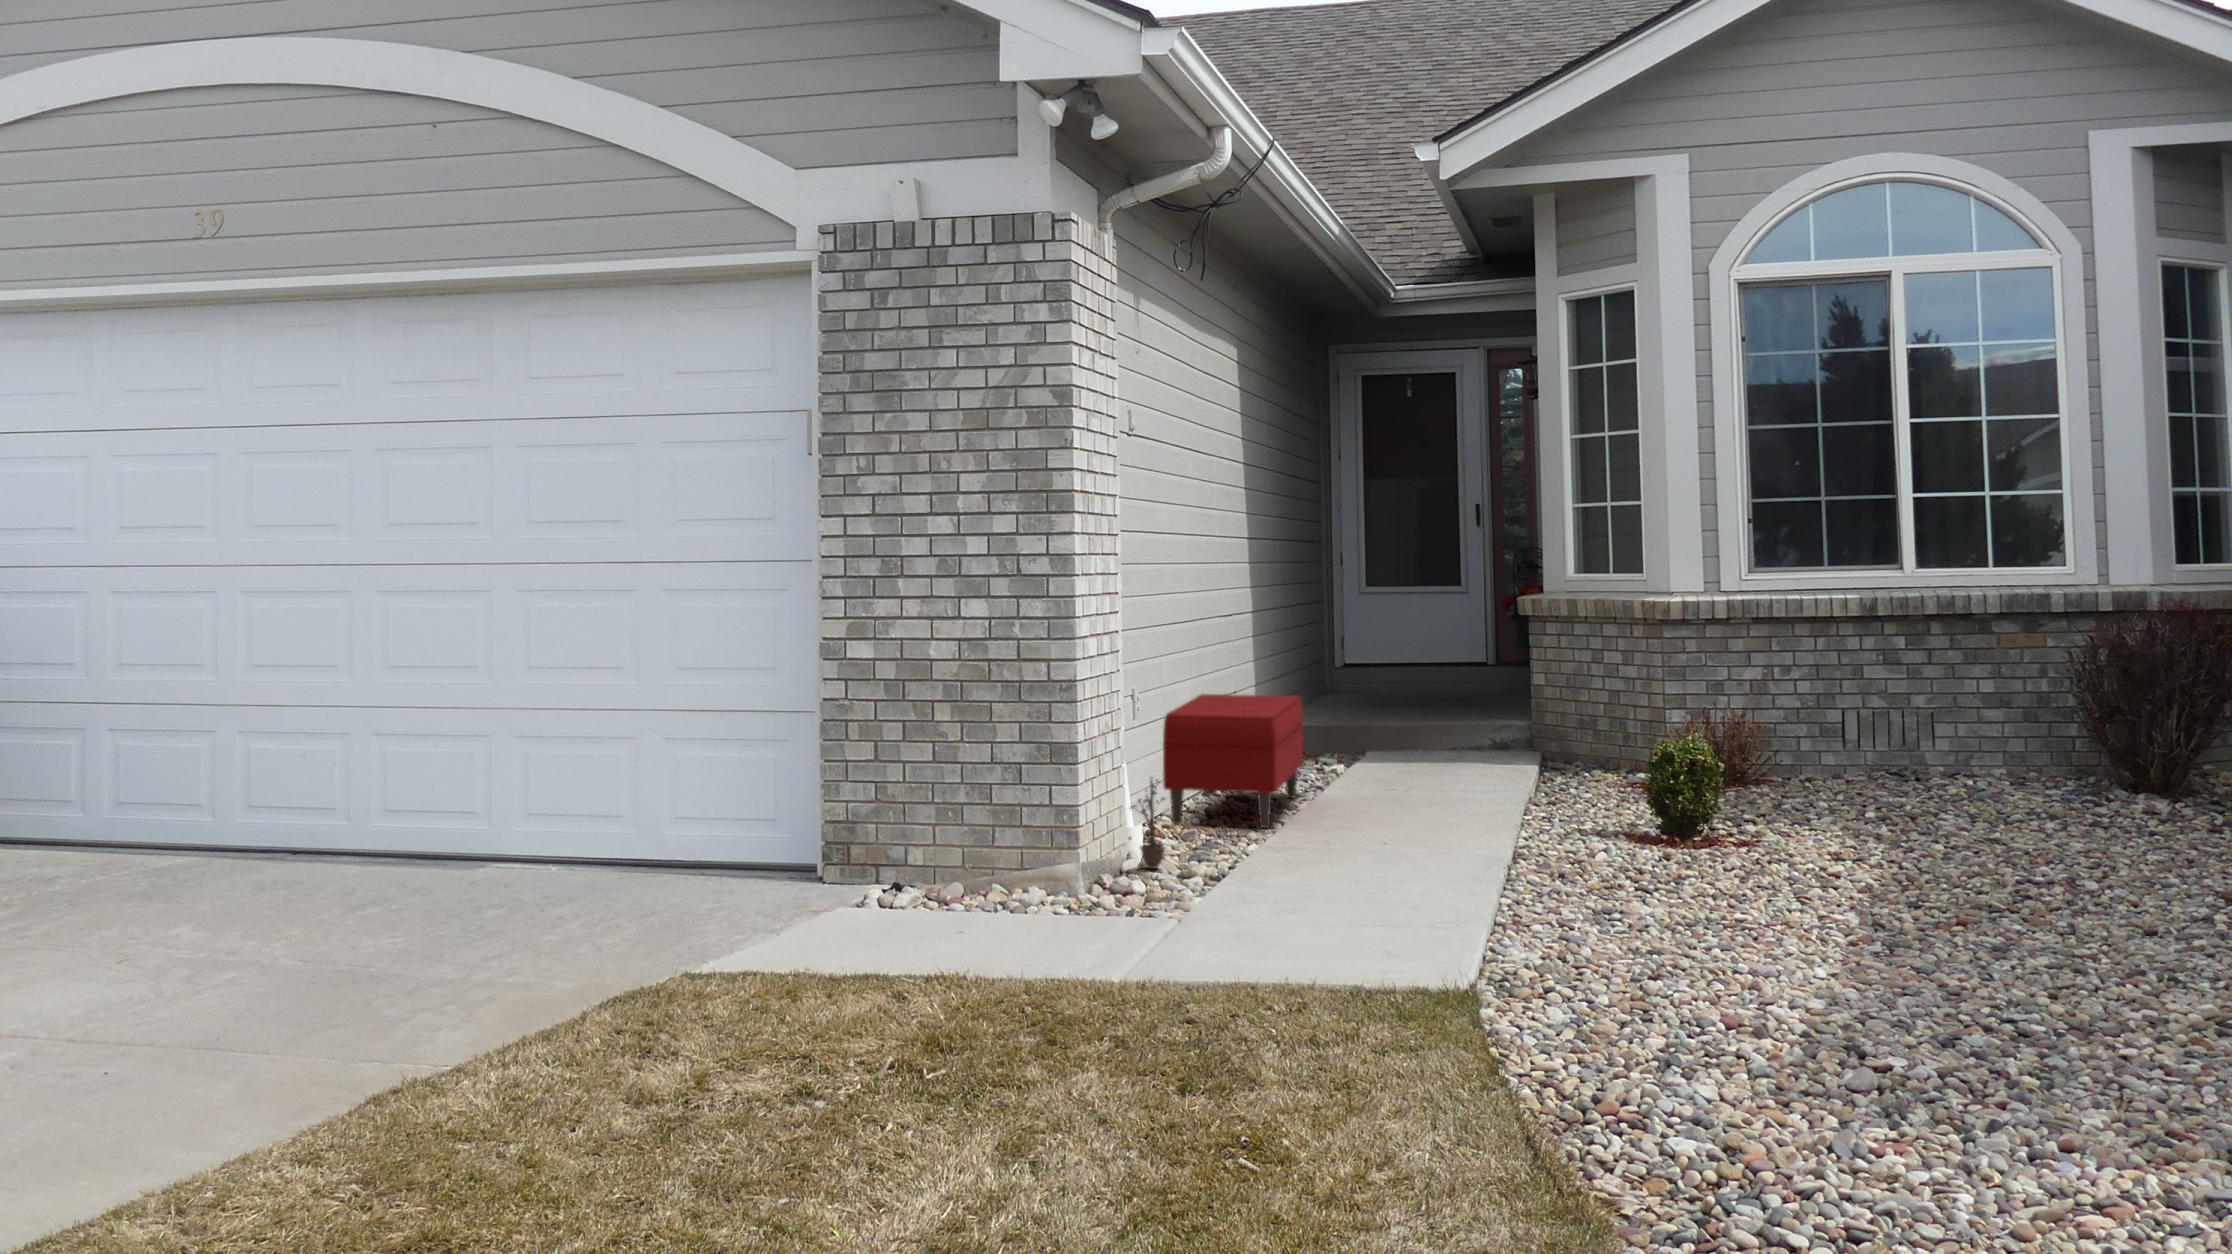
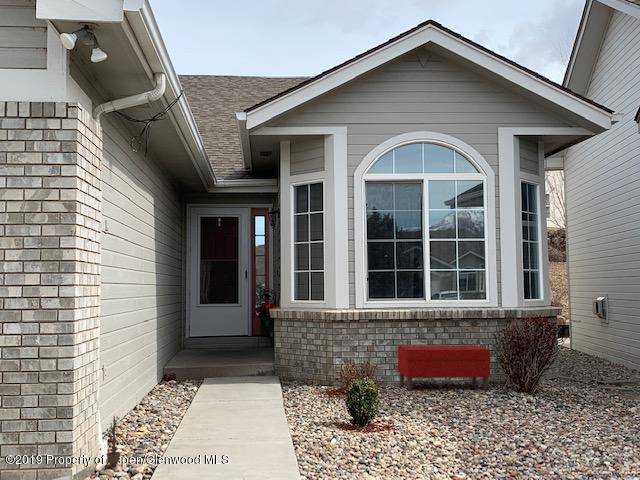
bench: present [1163,694,1303,828] -> present [398,345,490,391]

